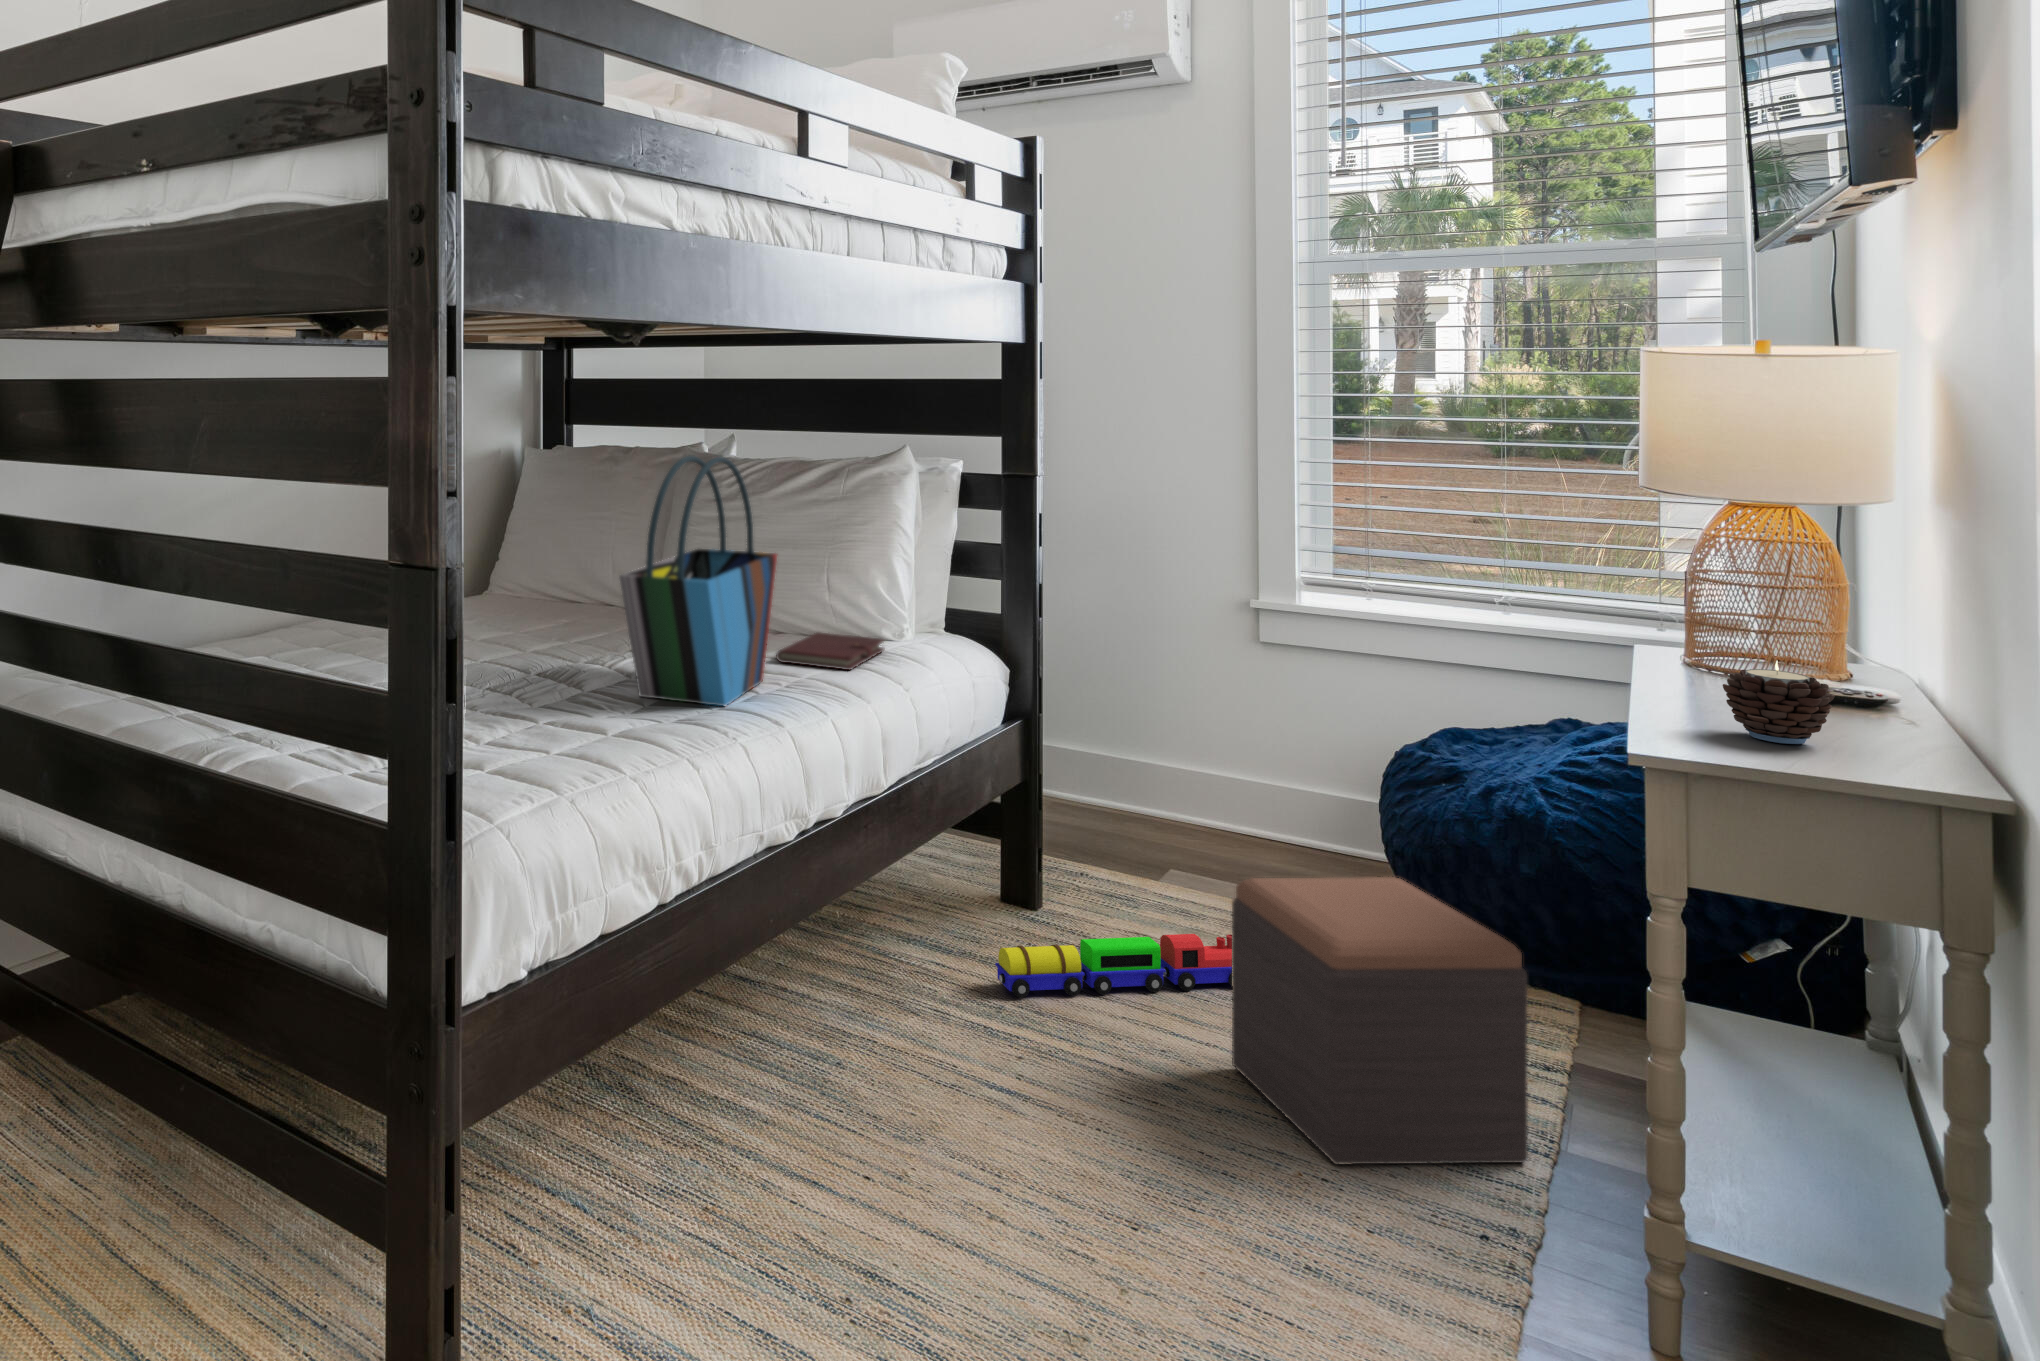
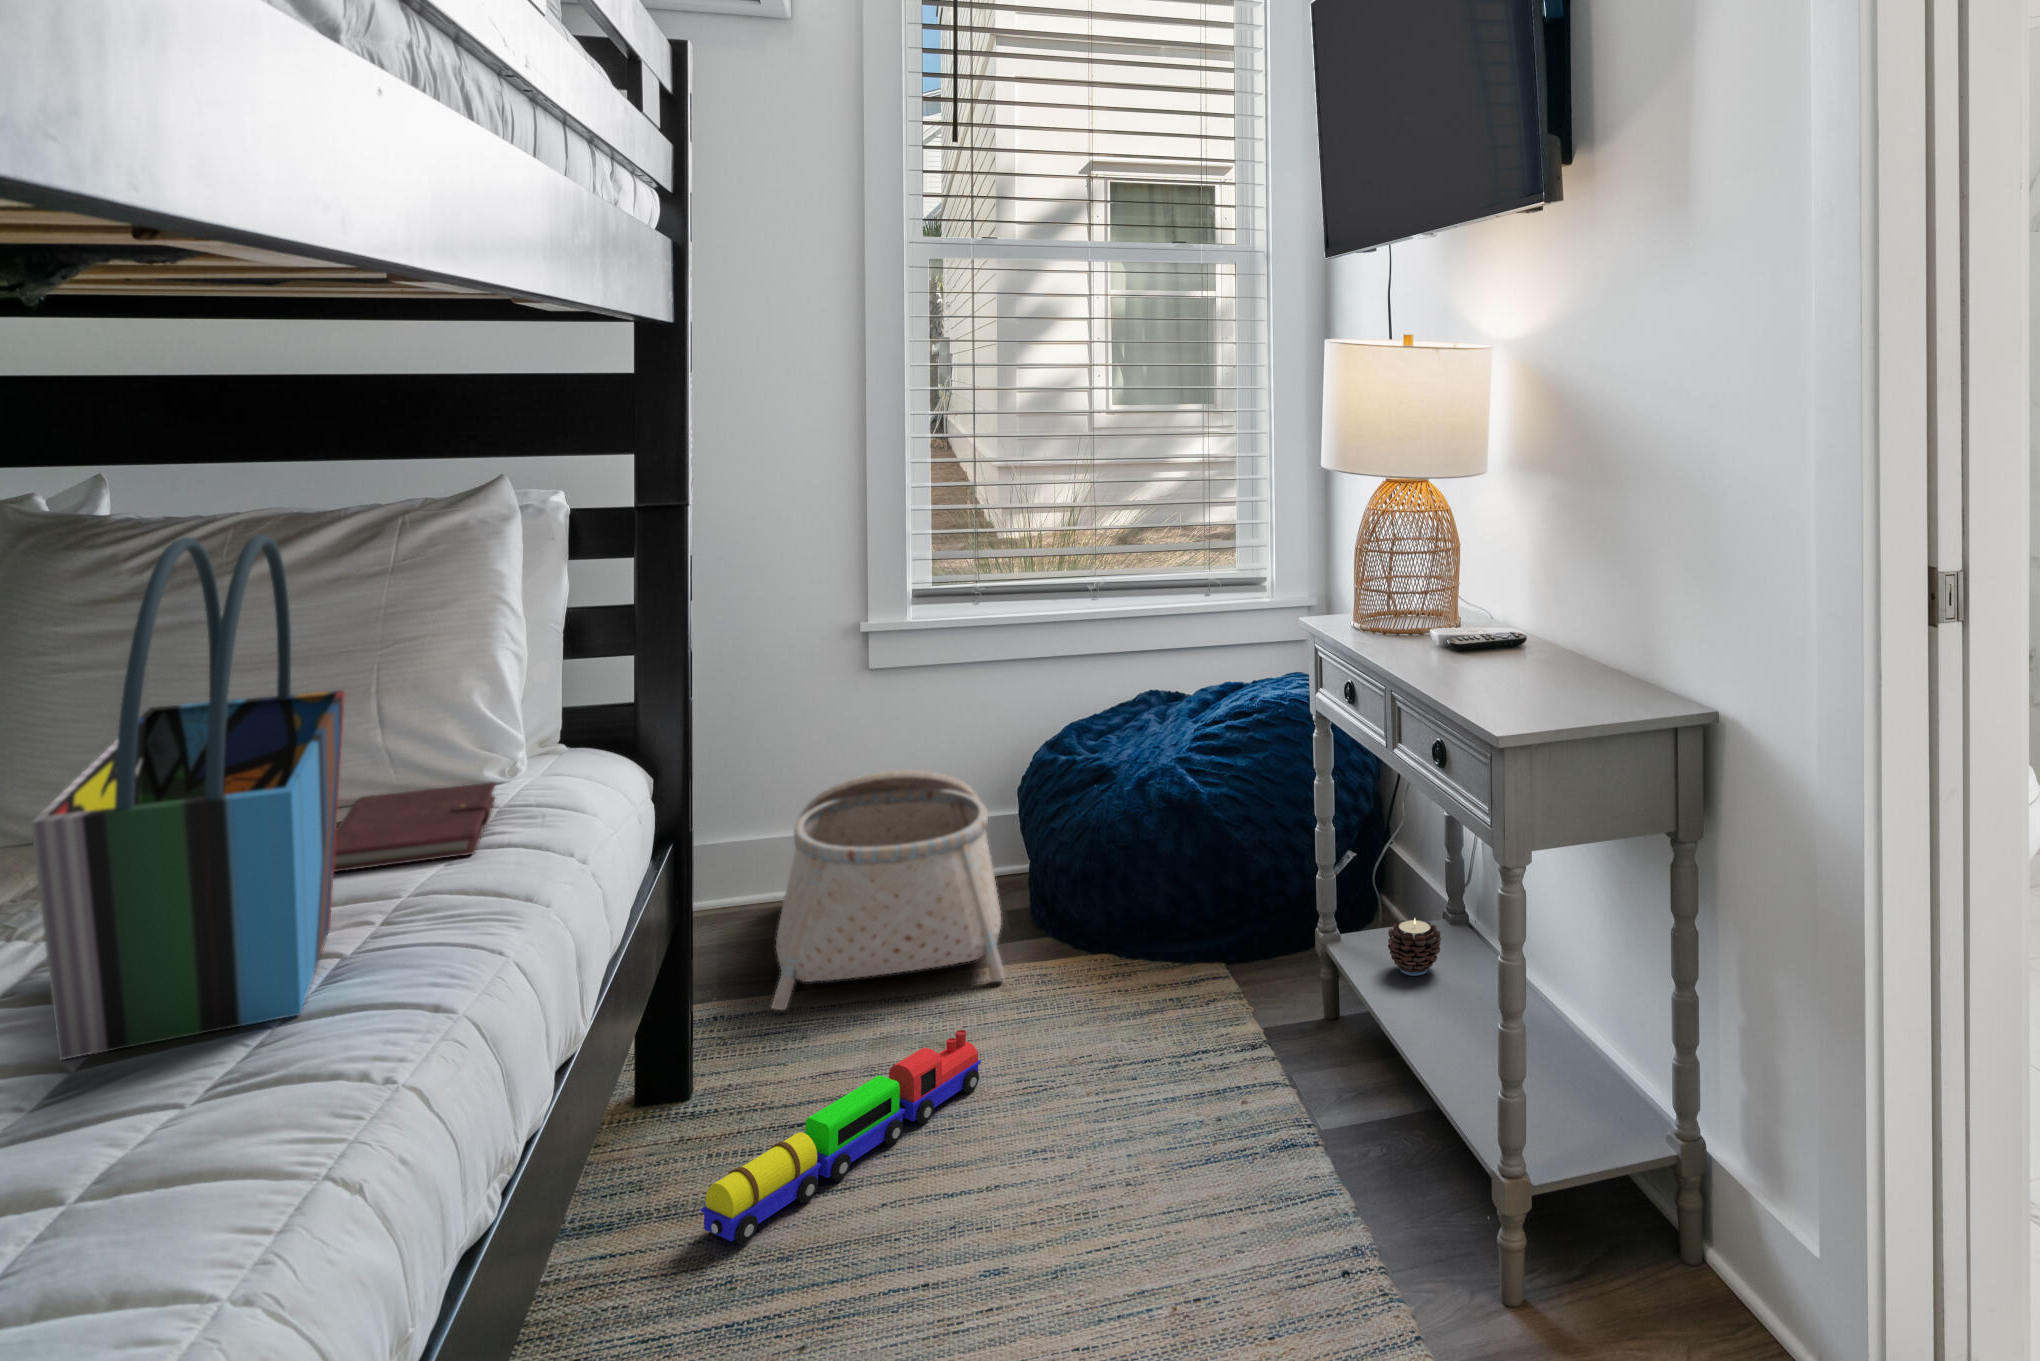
candle: present [1723,661,1834,744] -> present [1388,919,1441,976]
basket: none [1117,729,1354,931] -> present [771,770,1005,1010]
footstool: present [1232,877,1528,1164] -> none [1032,914,1319,1276]

